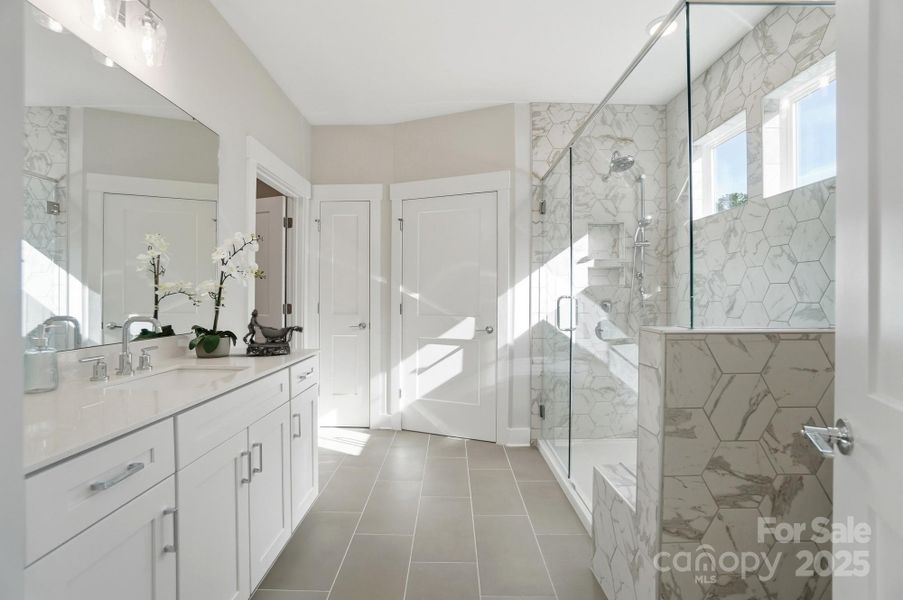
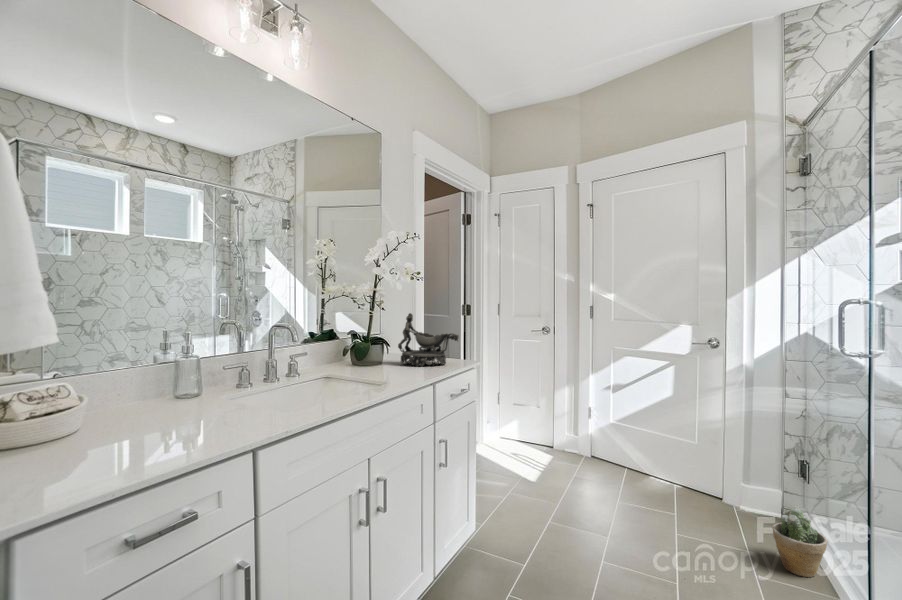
potted plant: none [525,437,555,480] -> present [772,508,828,577]

